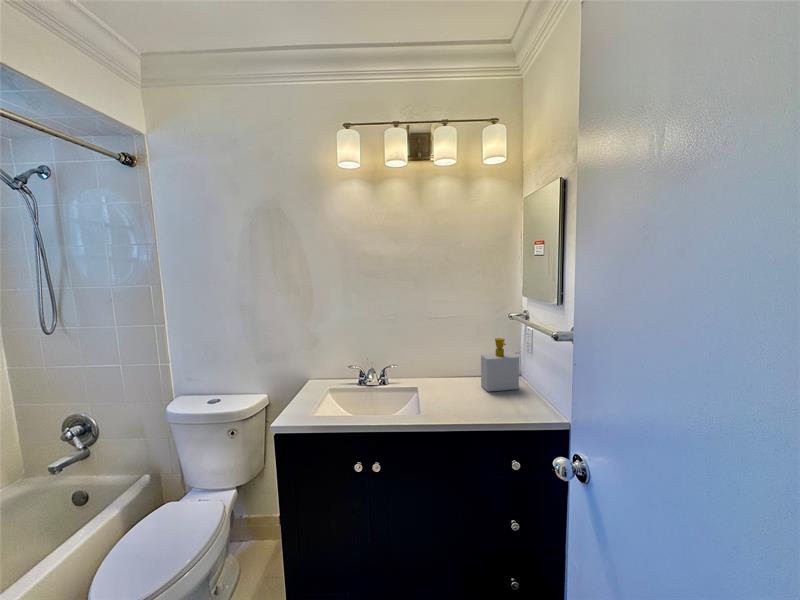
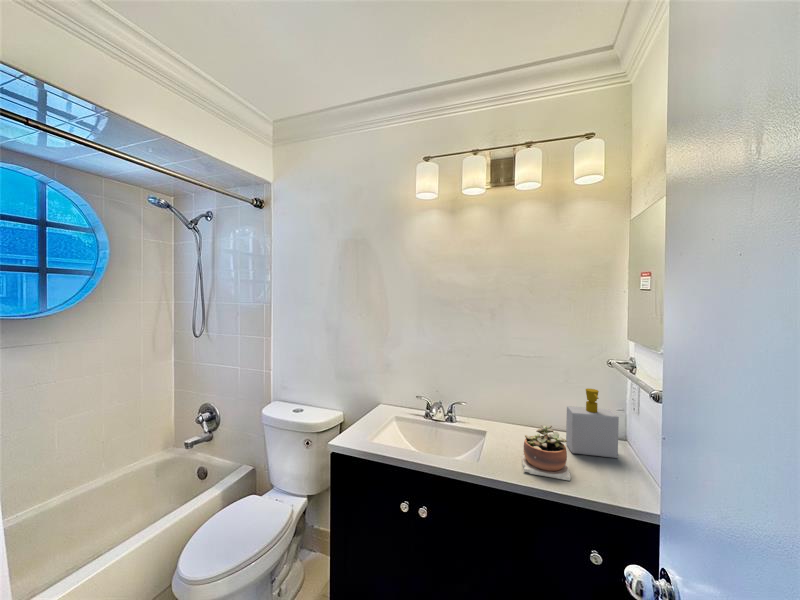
succulent plant: none [452,372,492,413] -> present [522,425,571,481]

